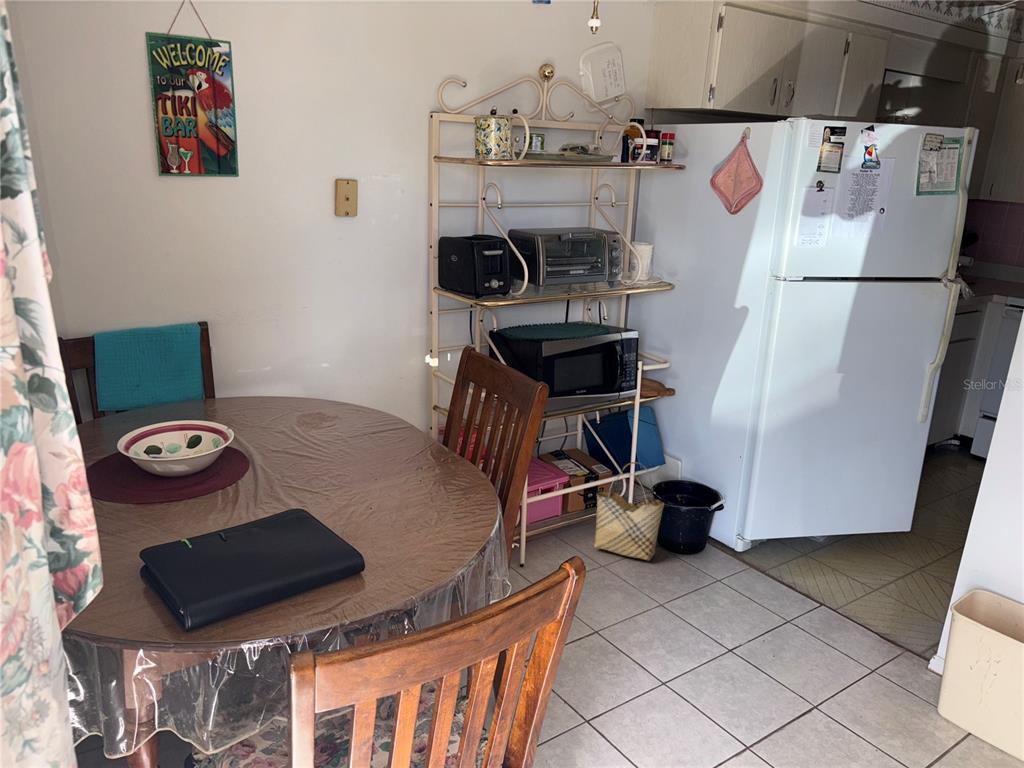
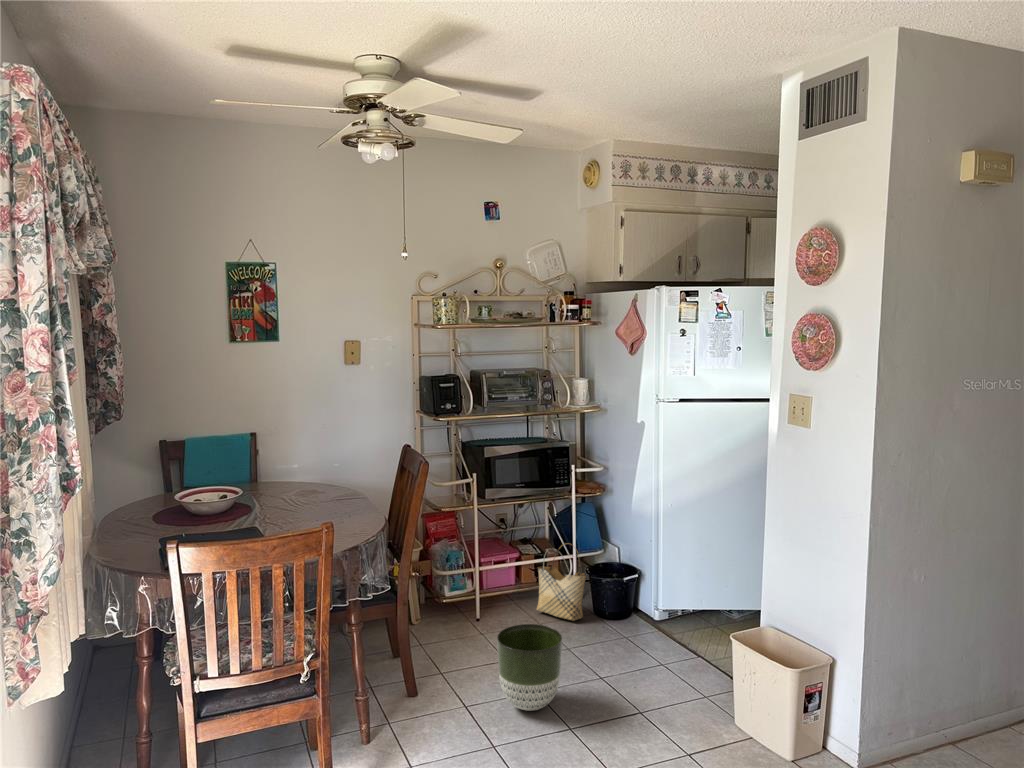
planter: none [644,600,740,723] -> present [497,624,562,711]

